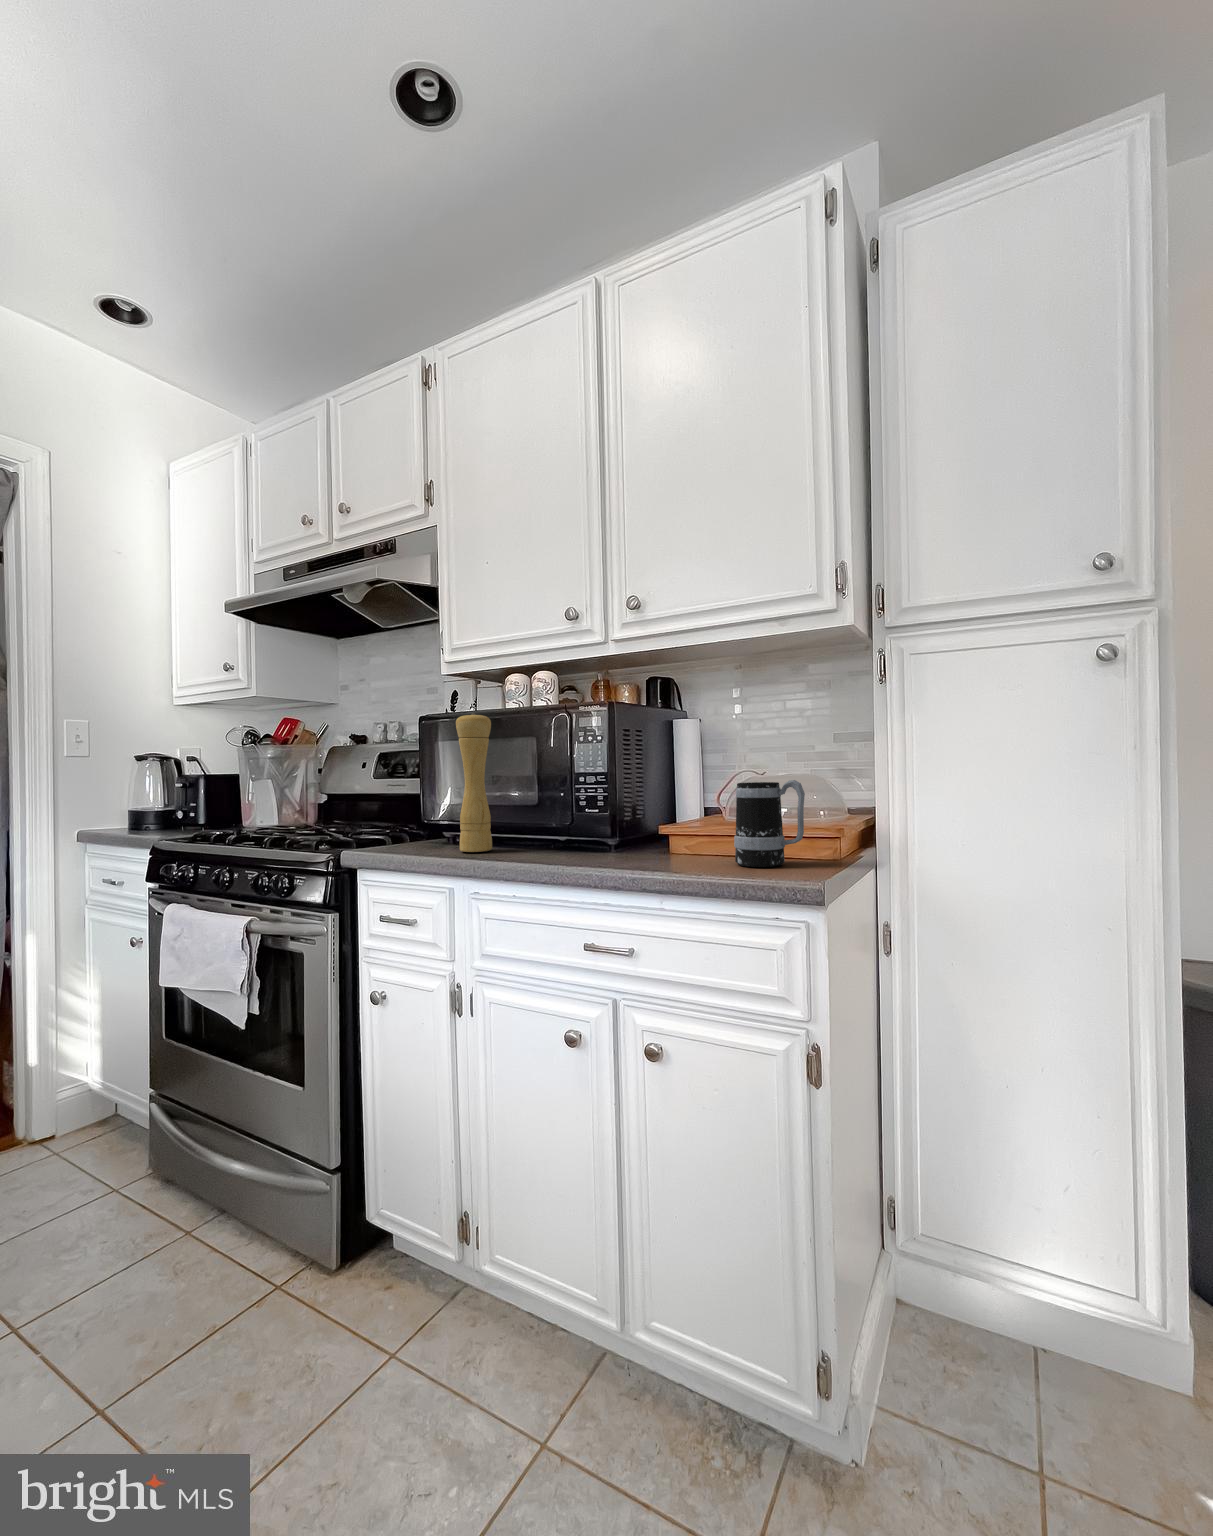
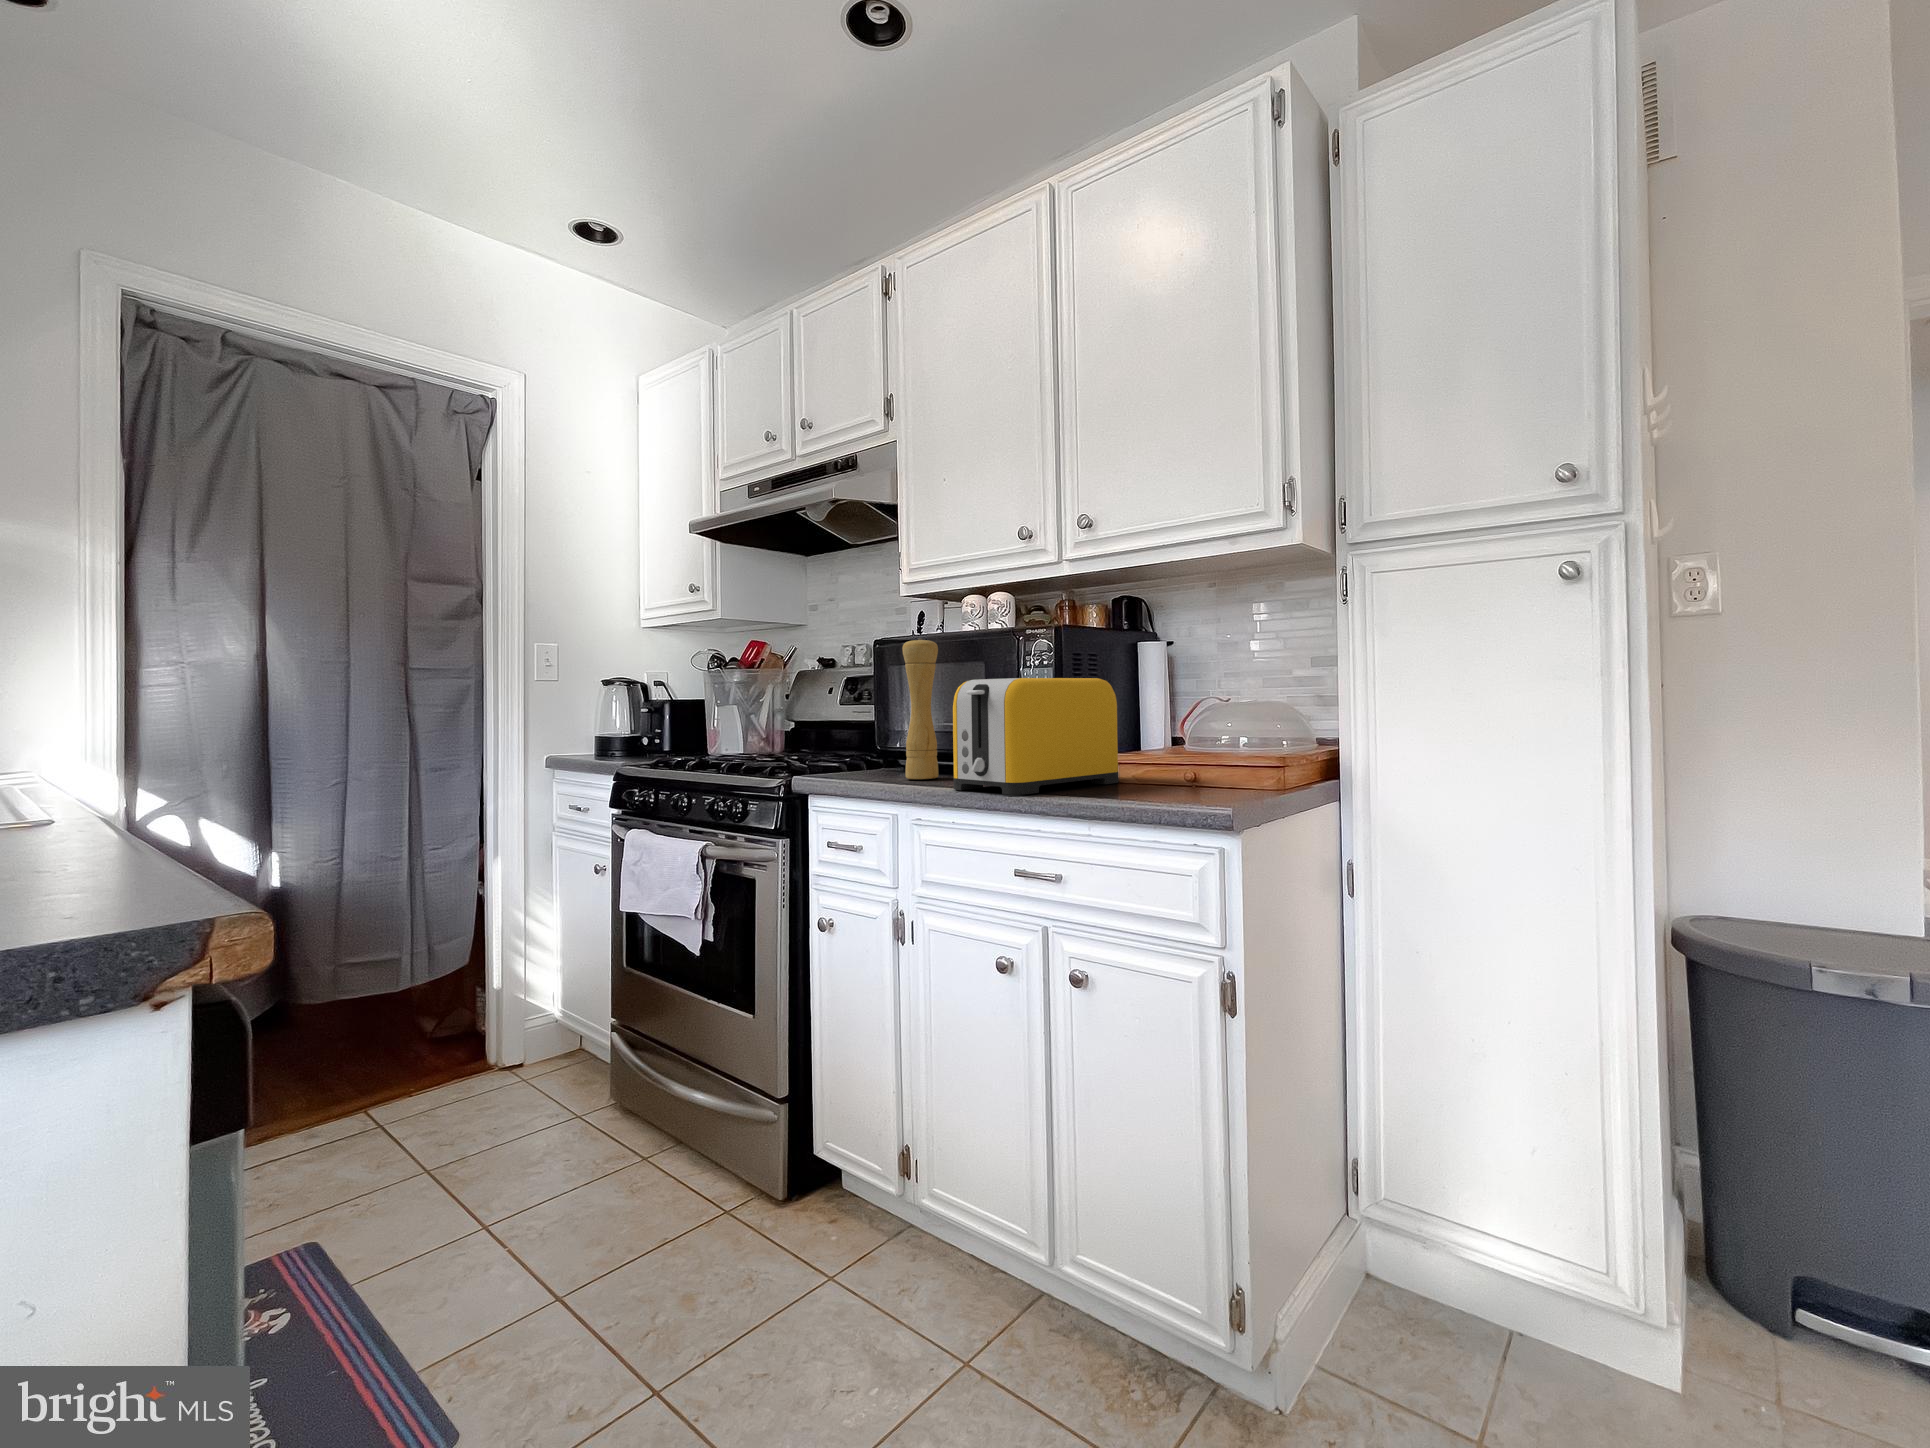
toaster: none [517,752,673,870] -> present [953,678,1118,795]
mug: present [734,780,805,867] -> none [1166,707,1235,795]

